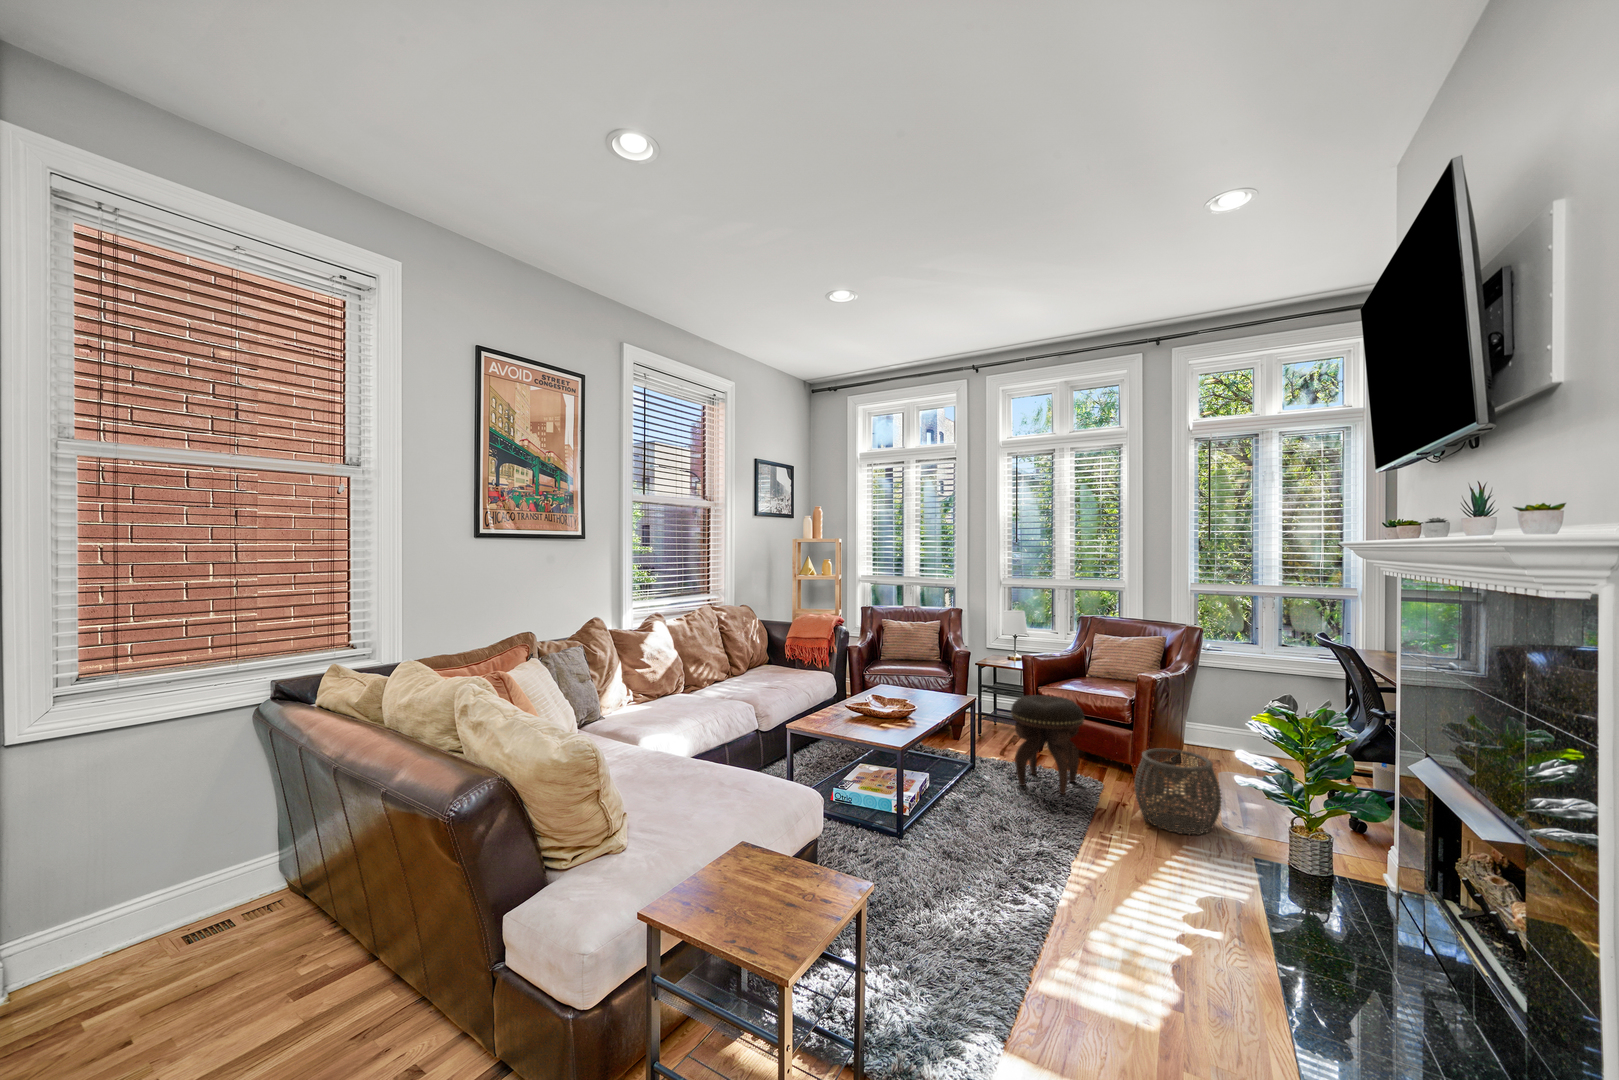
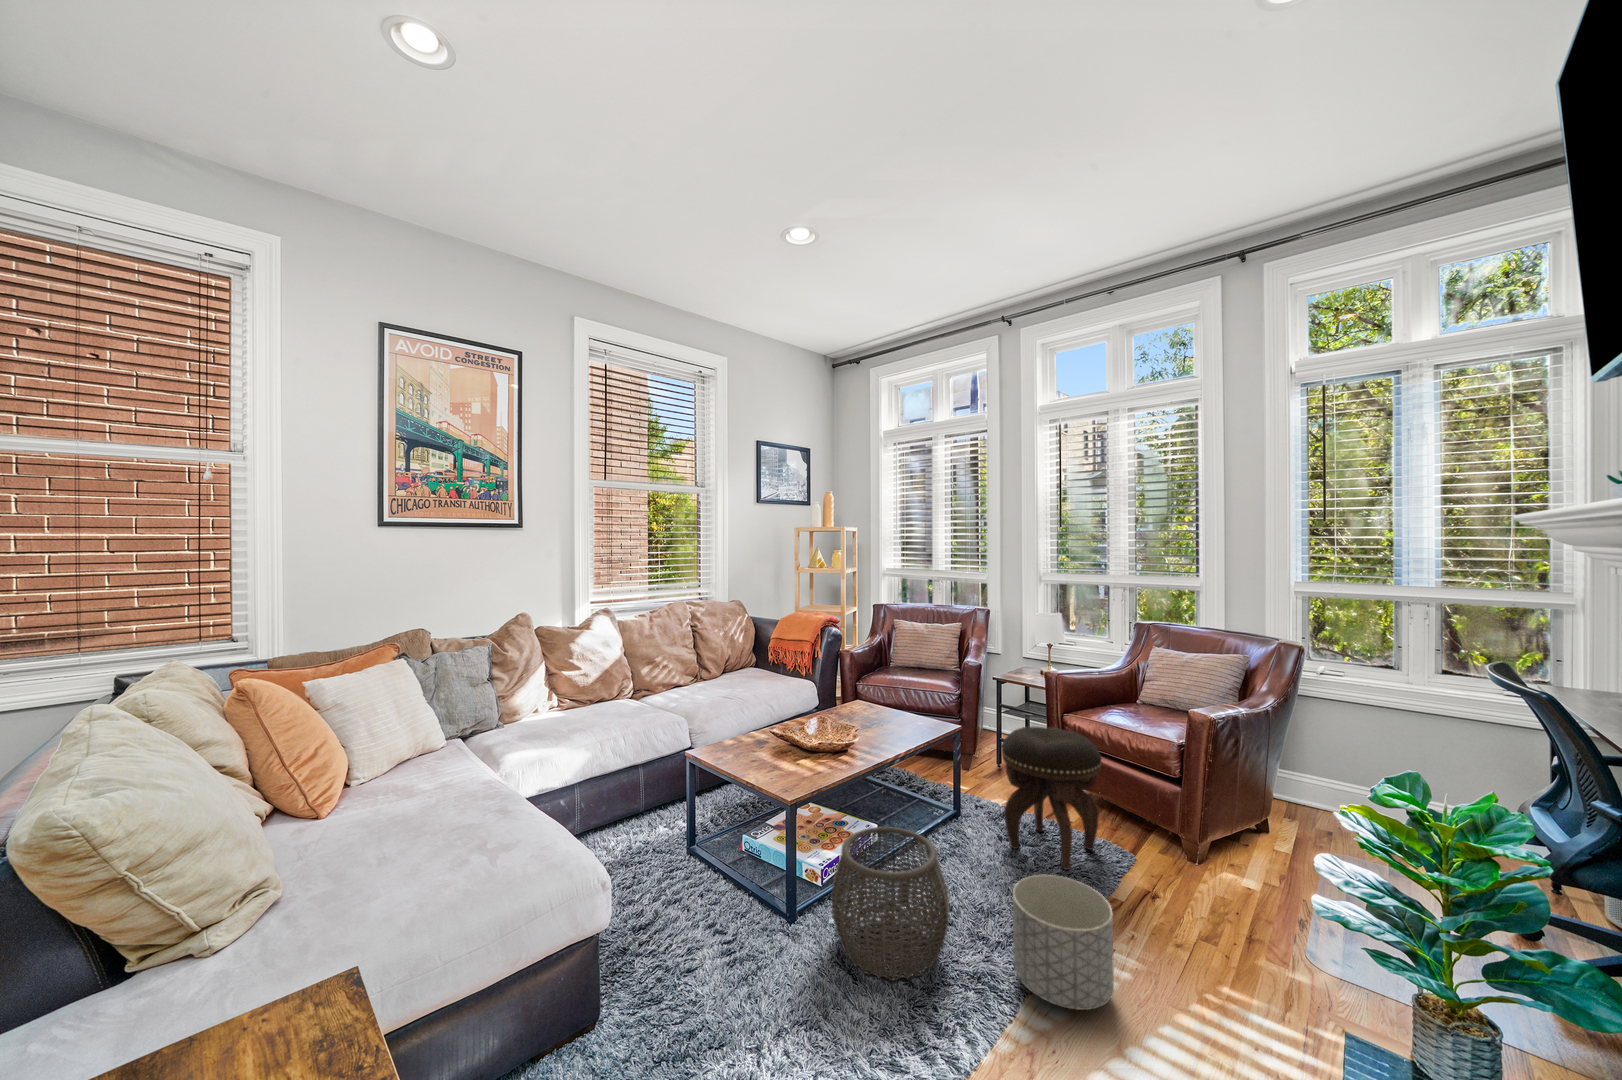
woven basket: present [1134,748,1222,835] -> present [831,827,950,981]
planter: none [1059,784,1125,859] -> present [1013,875,1114,1010]

